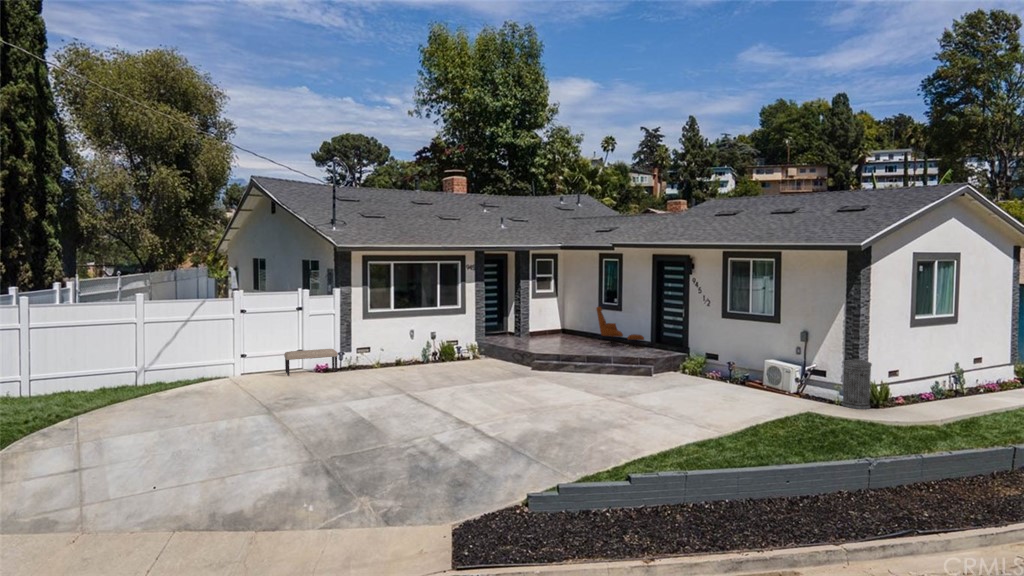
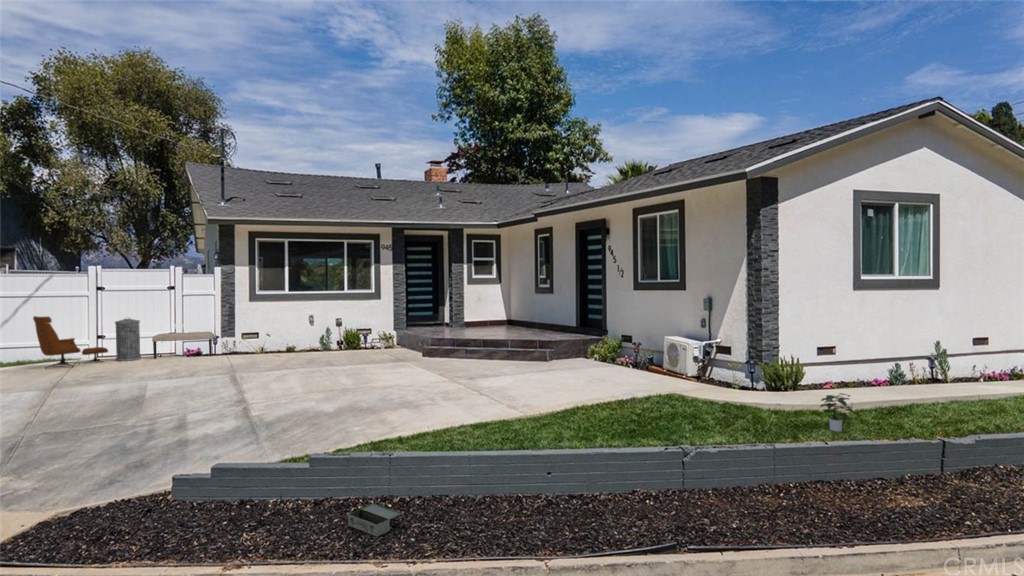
lounge chair: present [596,307,644,346] -> present [33,316,108,368]
trash can: present [842,359,872,409] -> present [115,318,141,361]
potted plant: none [939,415,969,441] -> present [821,393,857,432]
toolbox: none [760,507,792,528] -> present [348,503,401,537]

